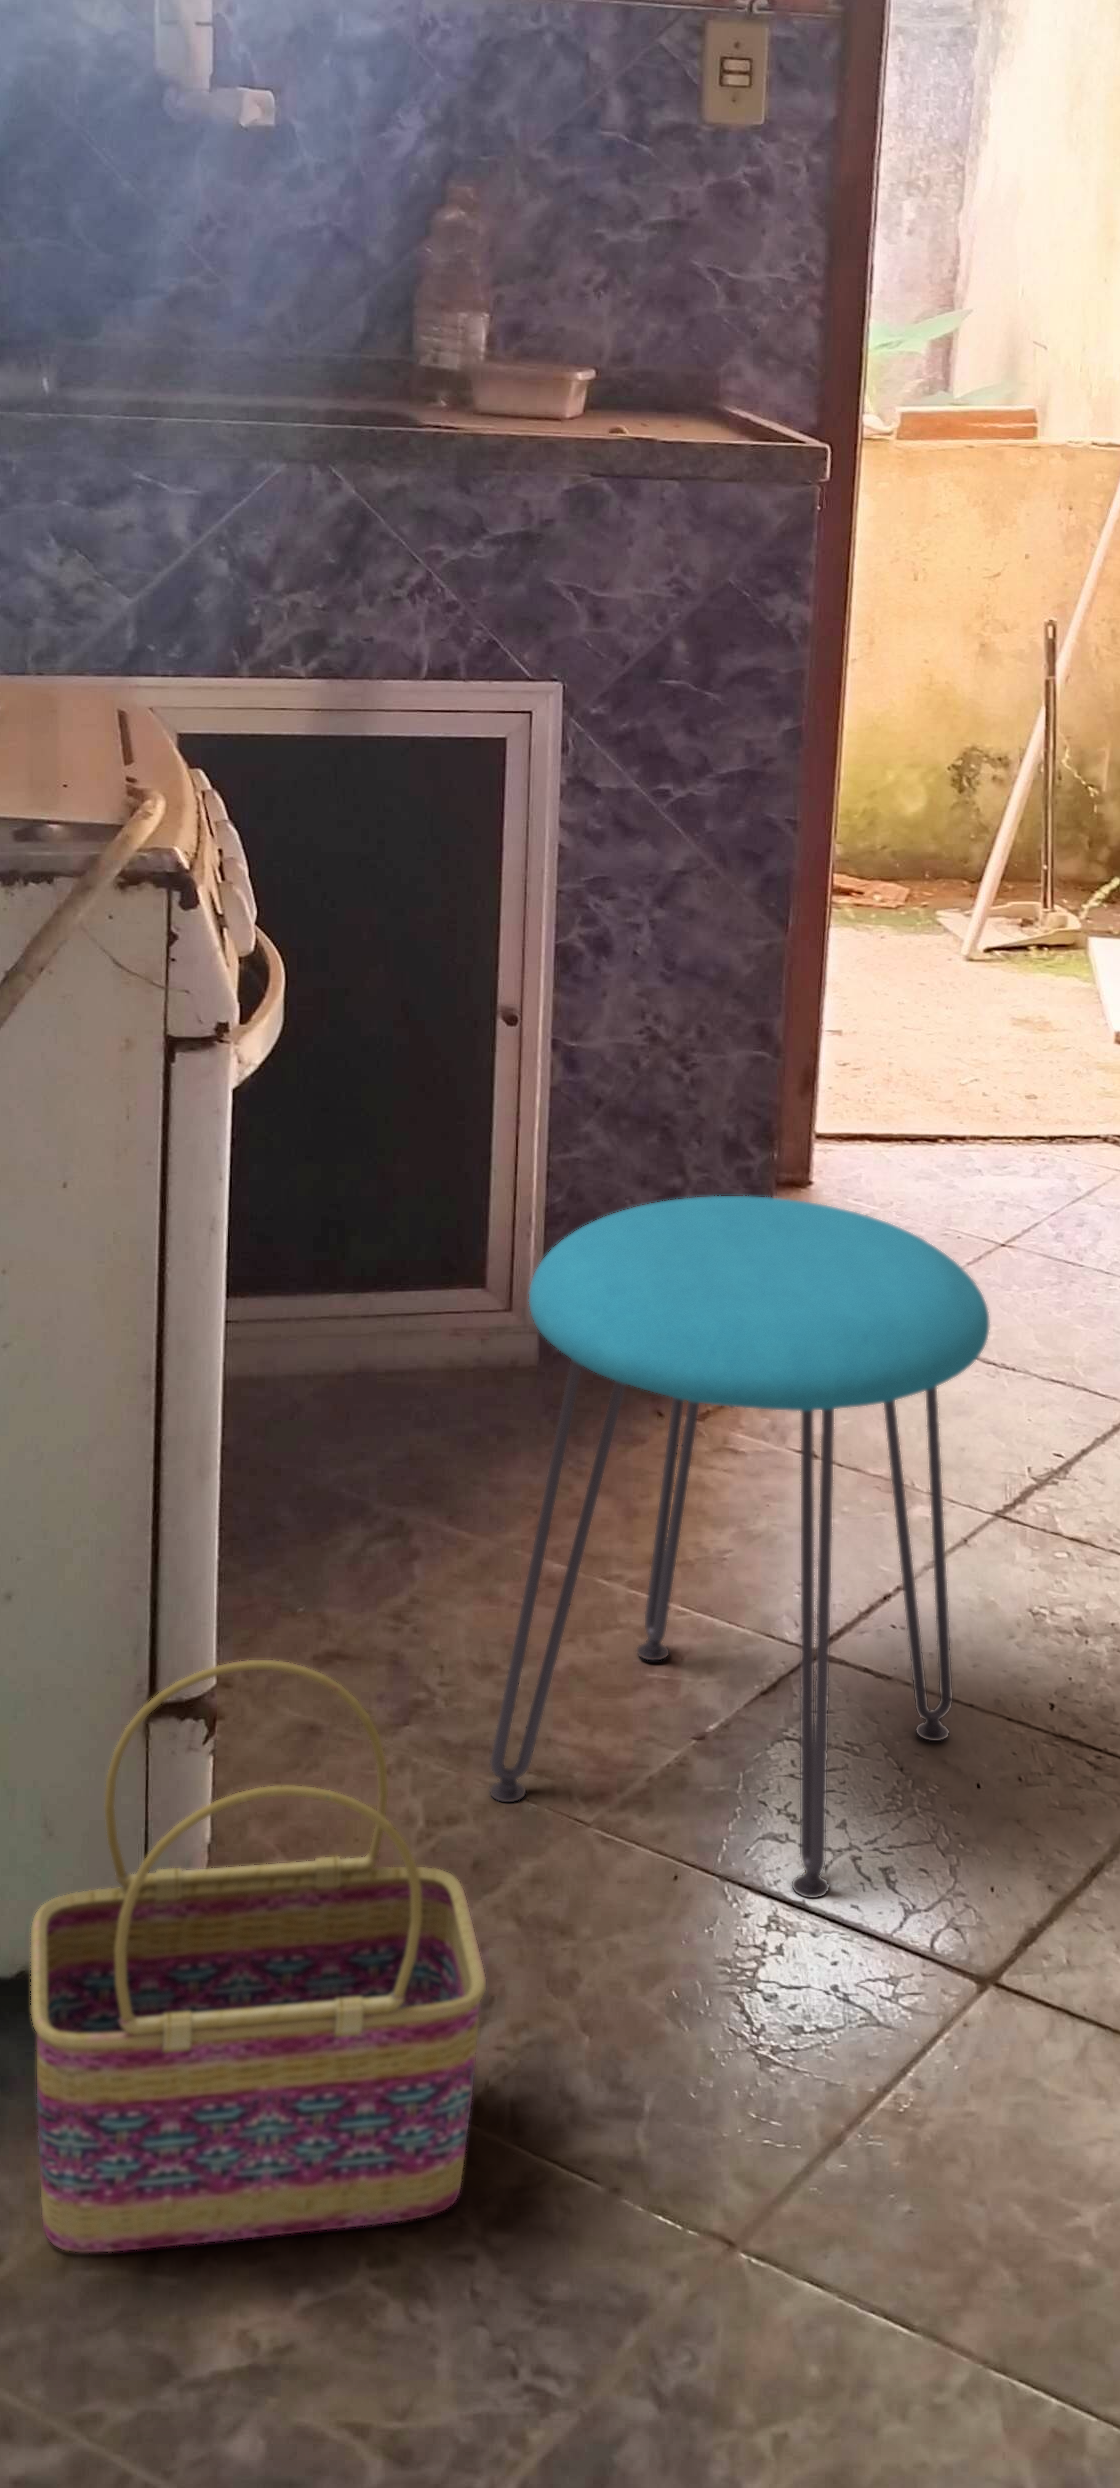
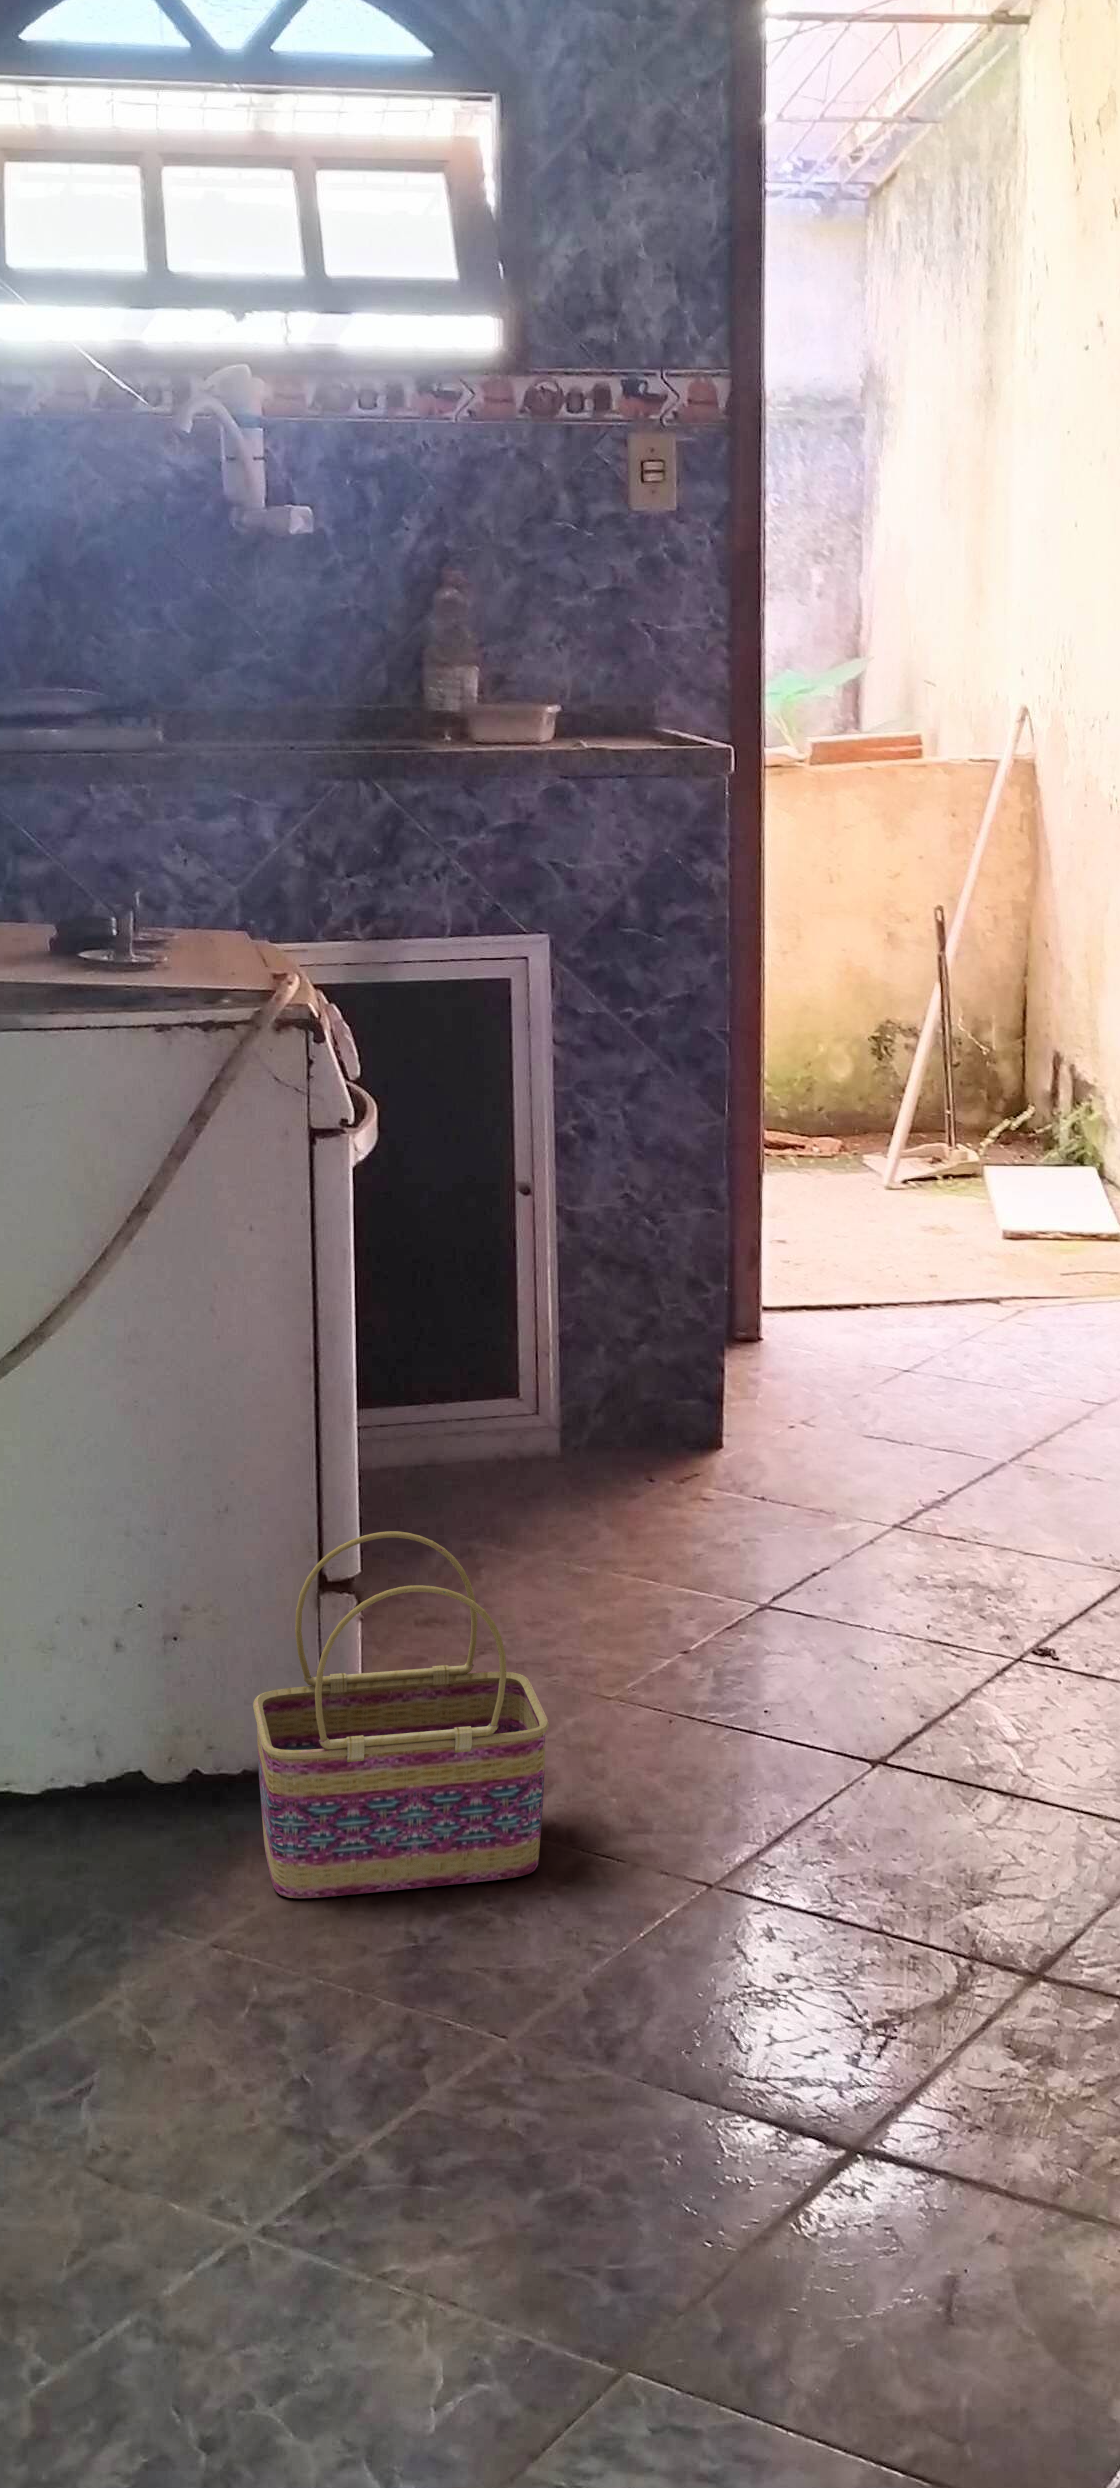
stool: present [490,1196,989,1898] -> none [538,1268,867,1726]

